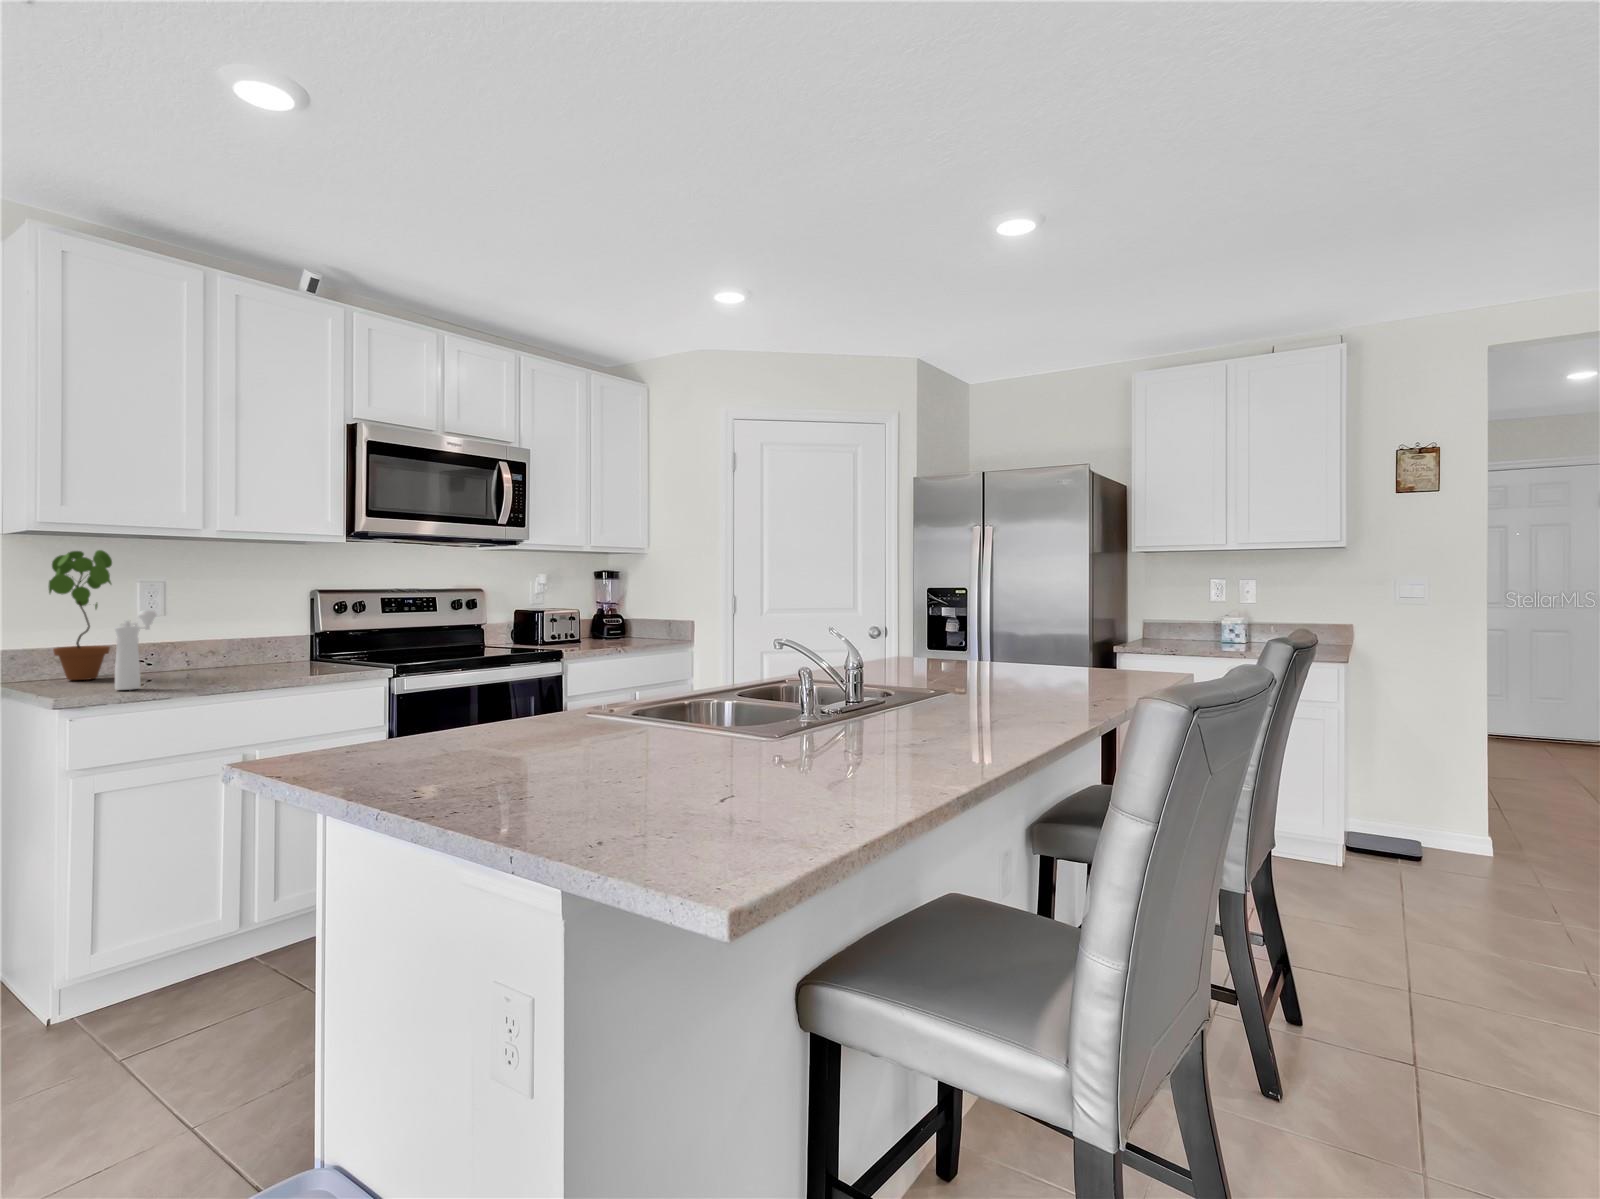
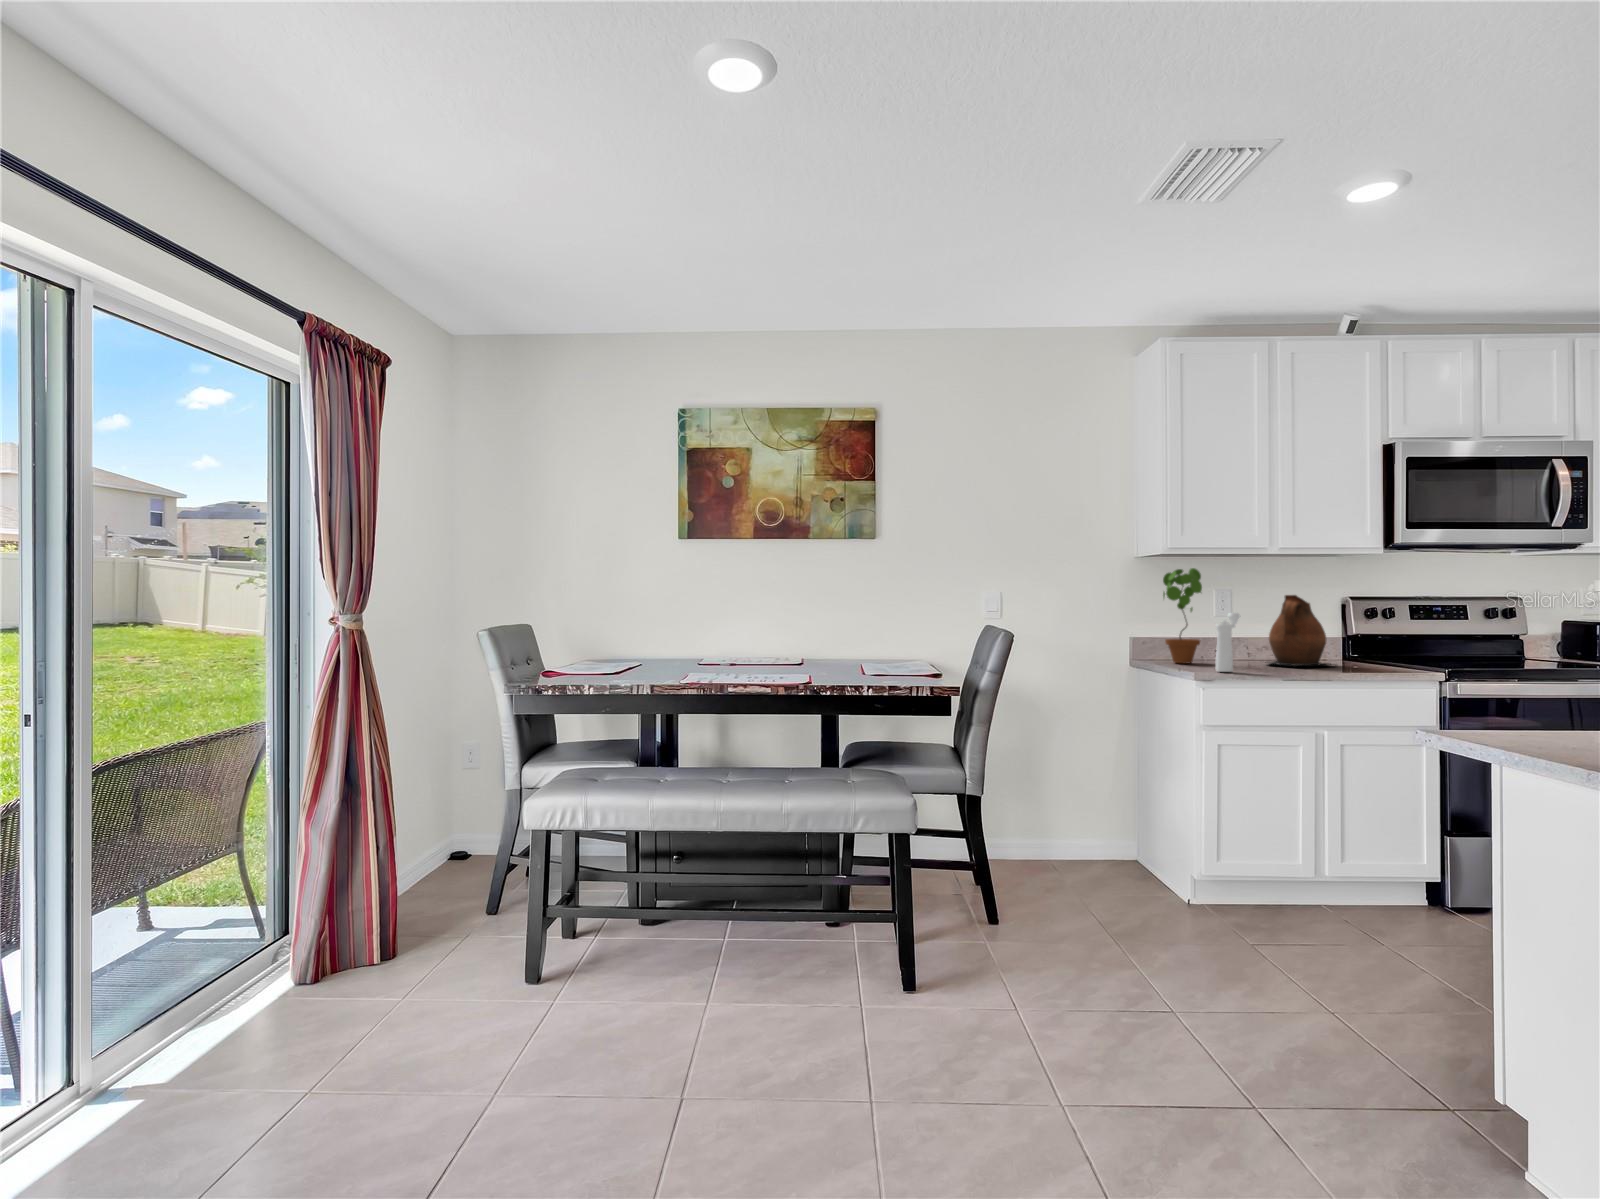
ceramic pitcher: none [195,587,290,673] -> present [1267,595,1330,666]

